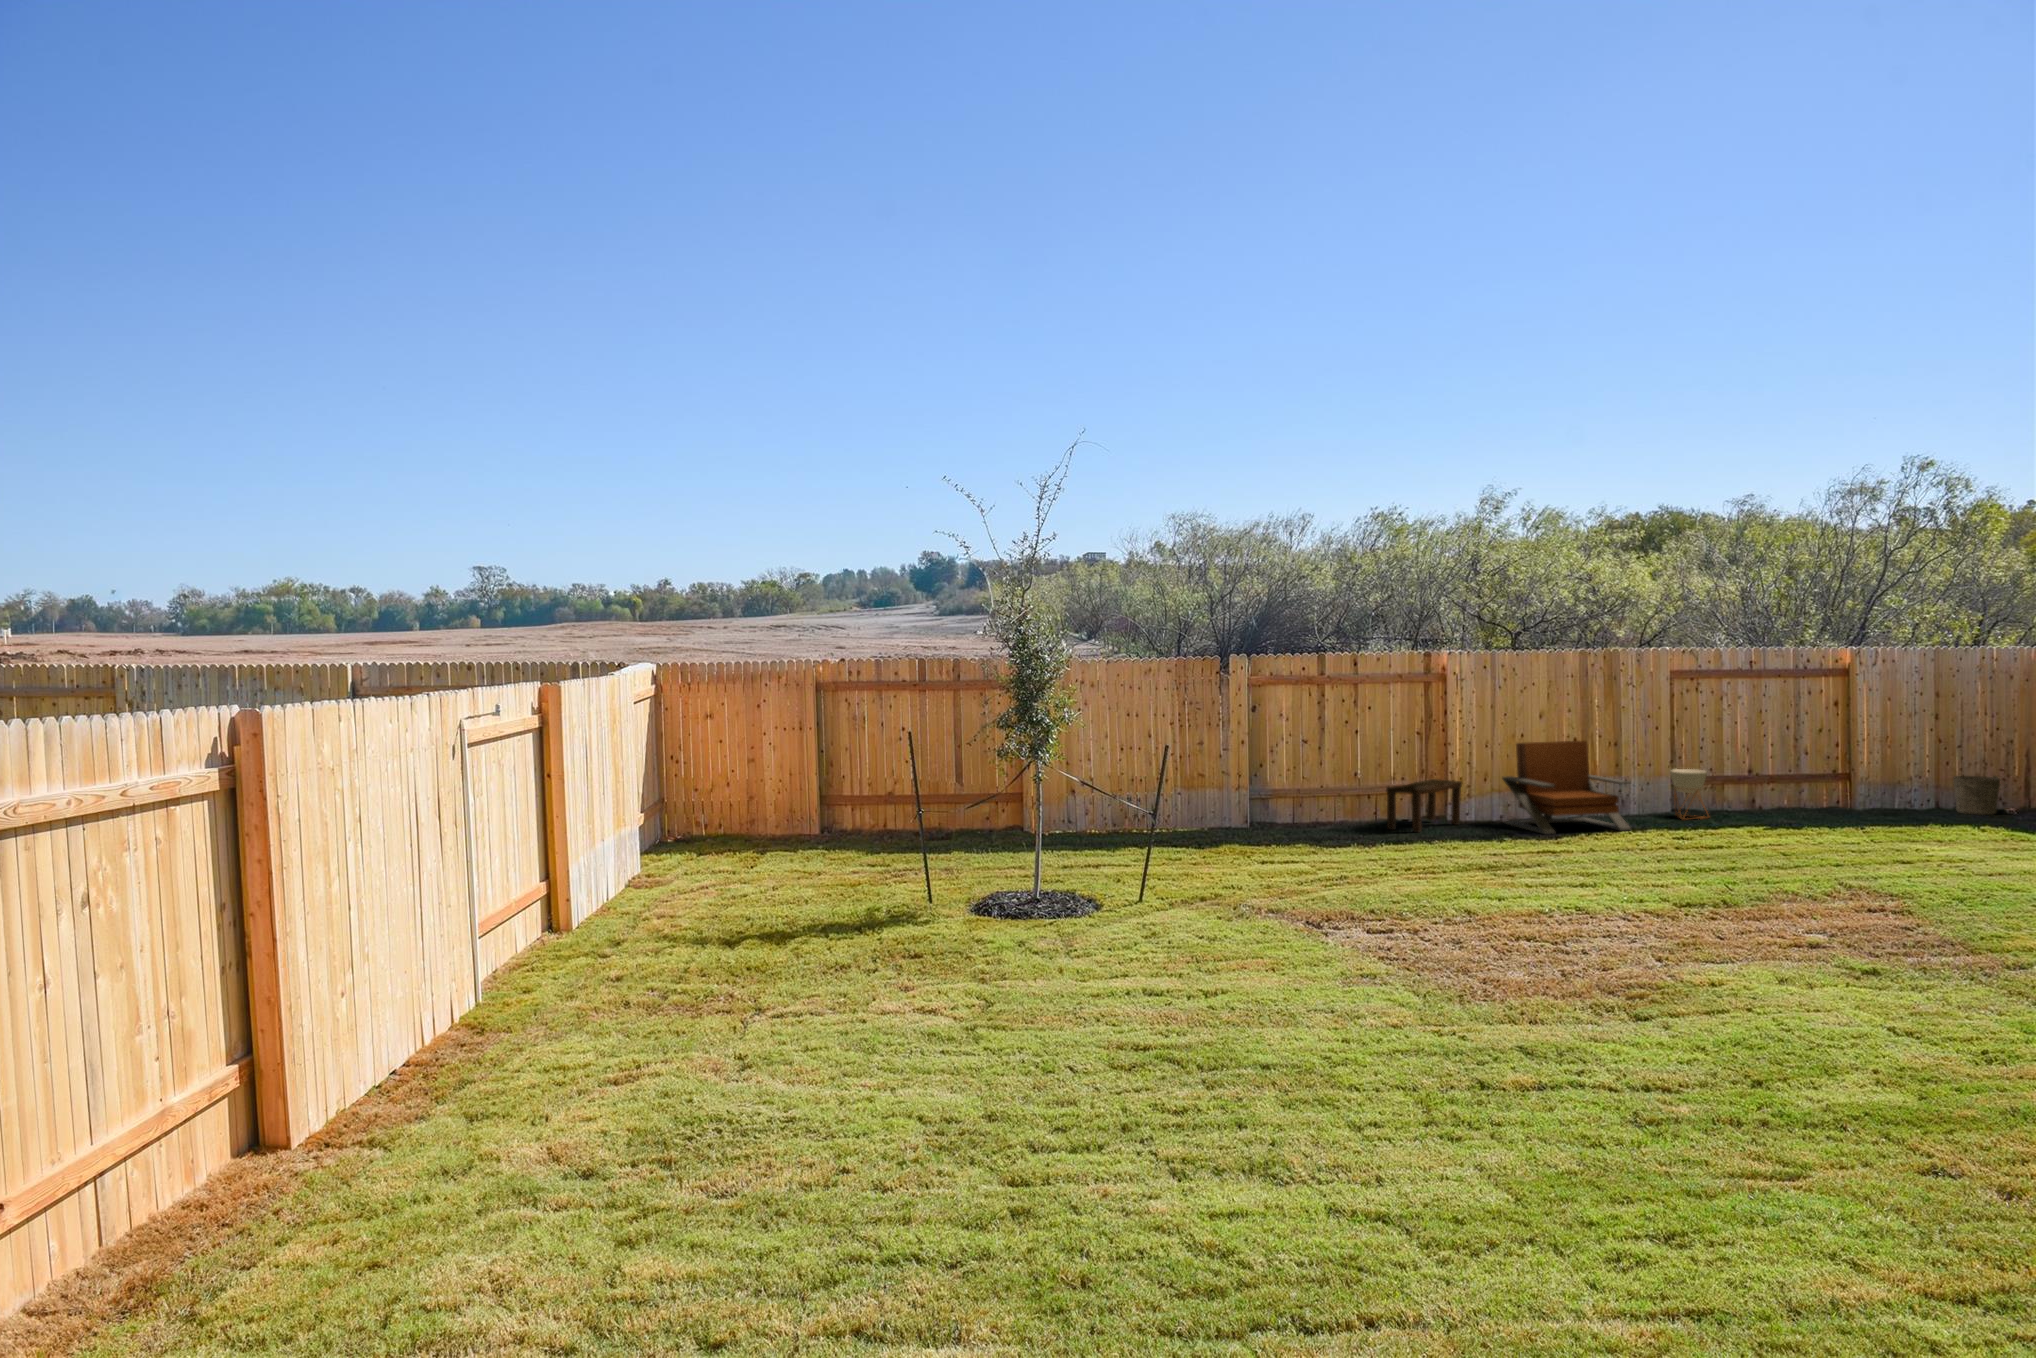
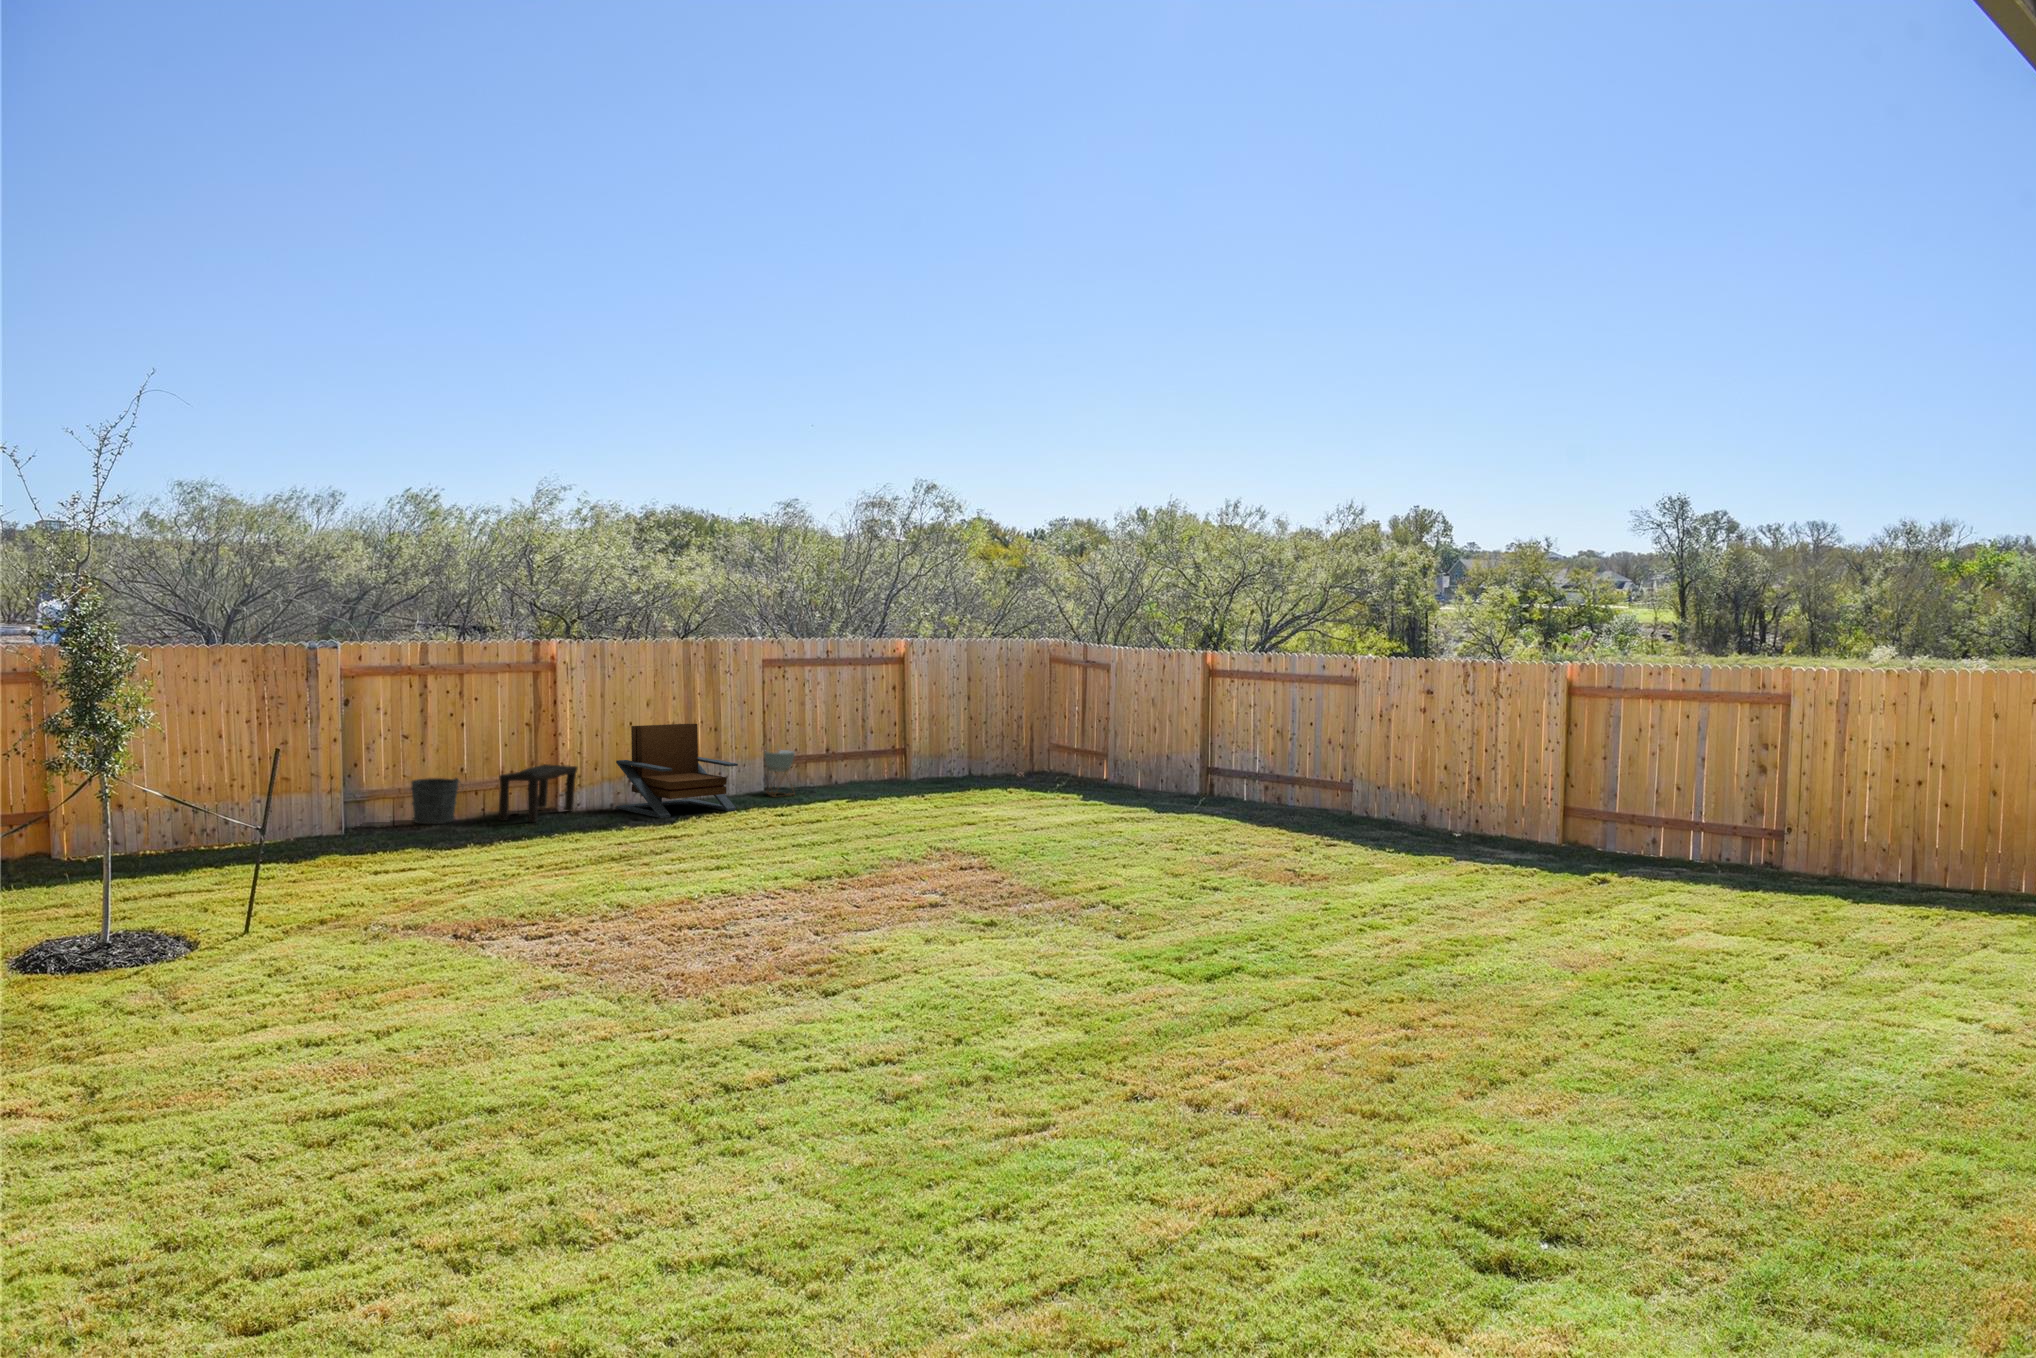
bucket: present [1953,776,2006,815] -> present [411,778,463,824]

